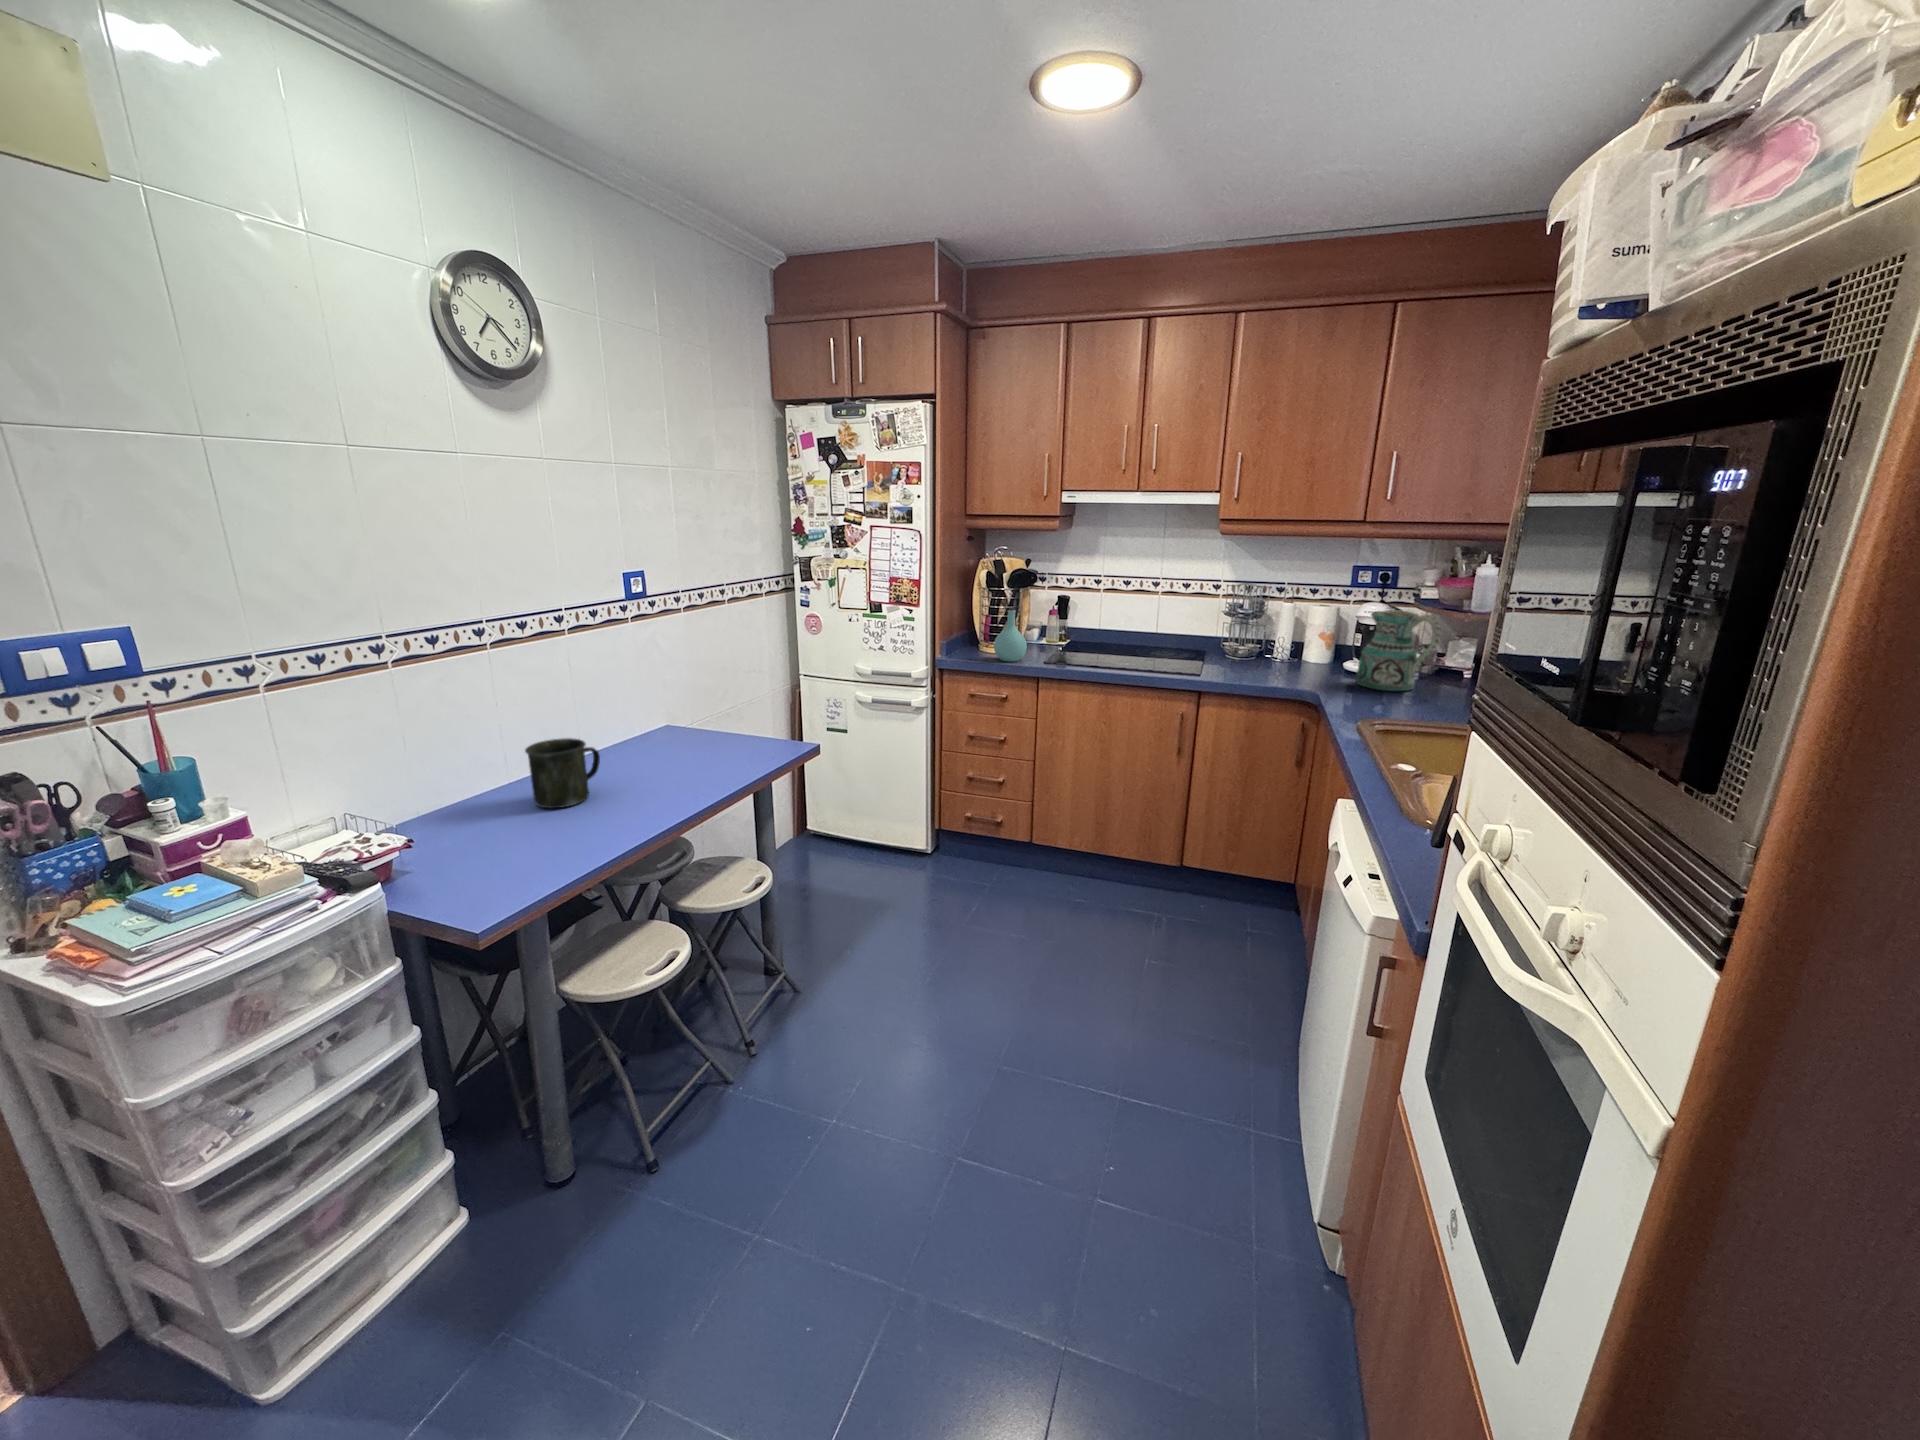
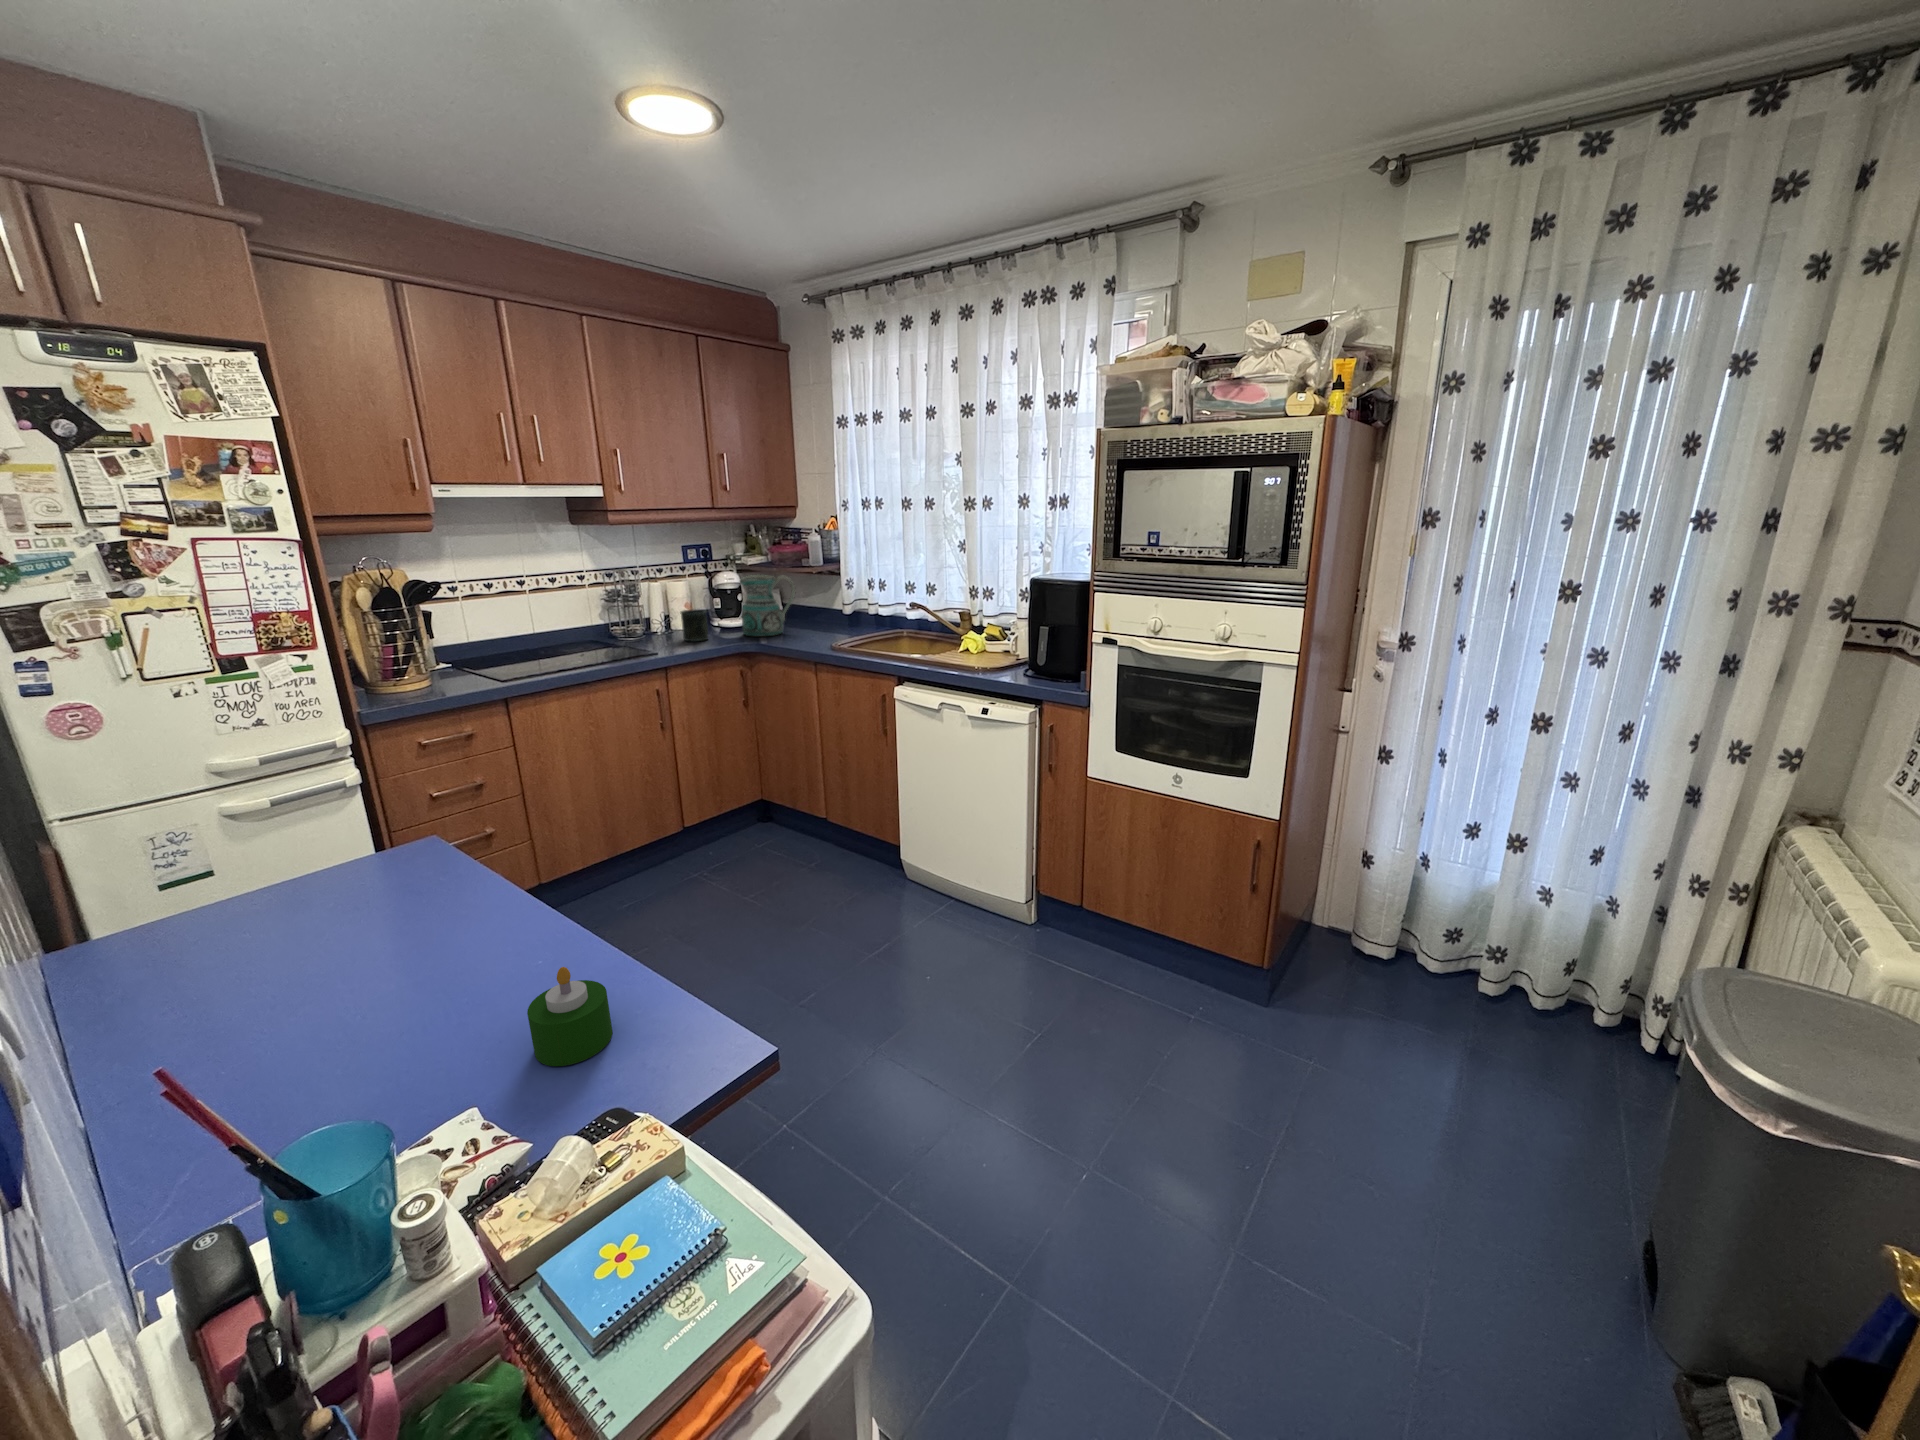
bottle: present [994,607,1027,662] -> none [402,629,451,697]
mug: present [525,738,600,808] -> present [680,609,708,641]
candle: none [443,790,501,851] -> present [527,967,612,1066]

